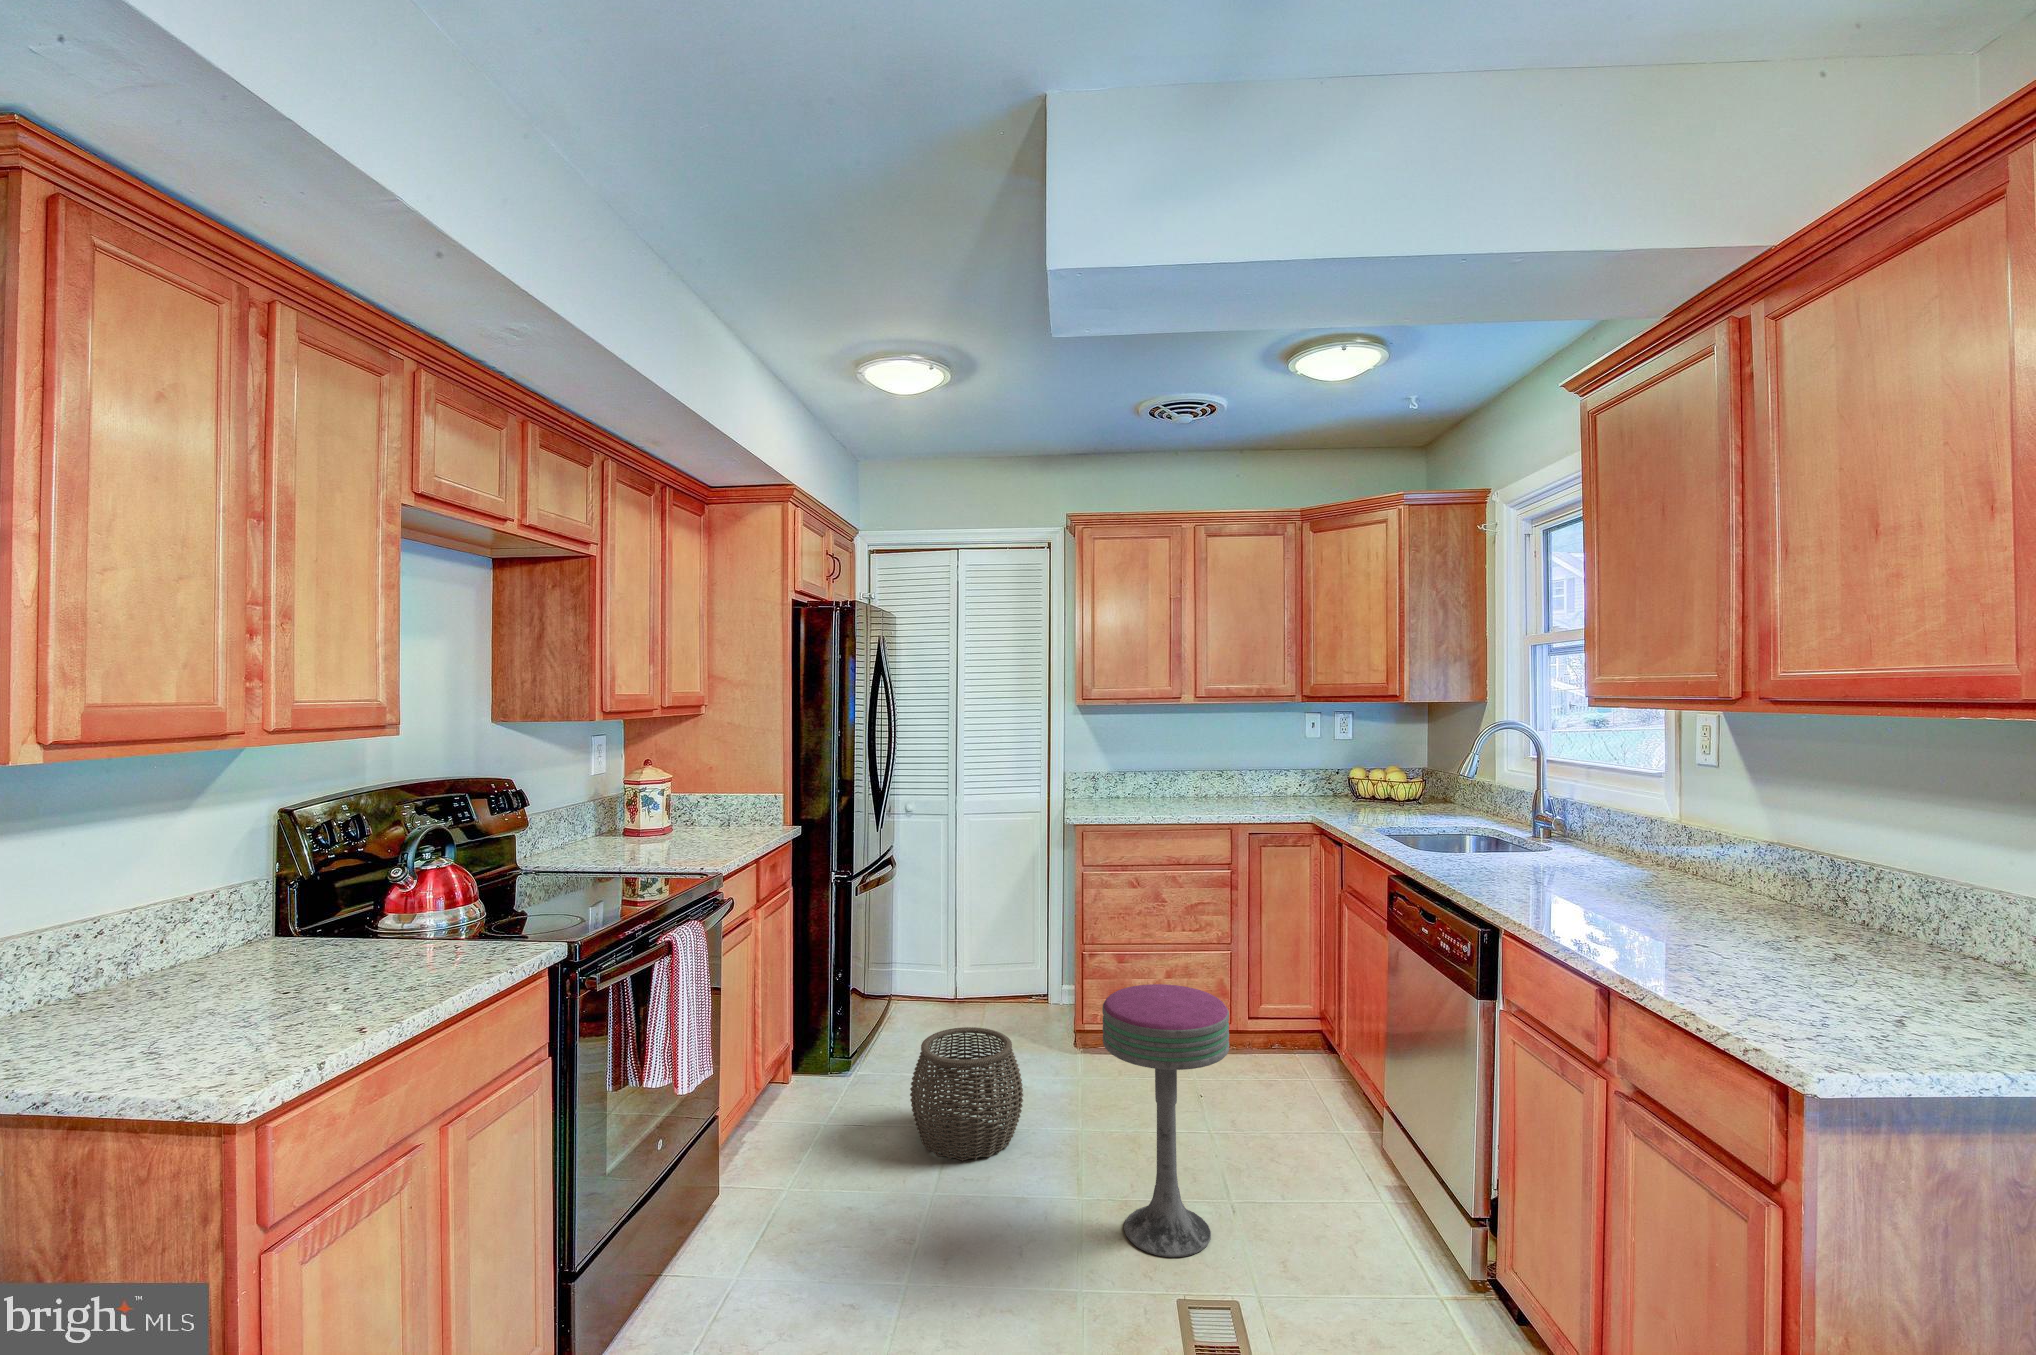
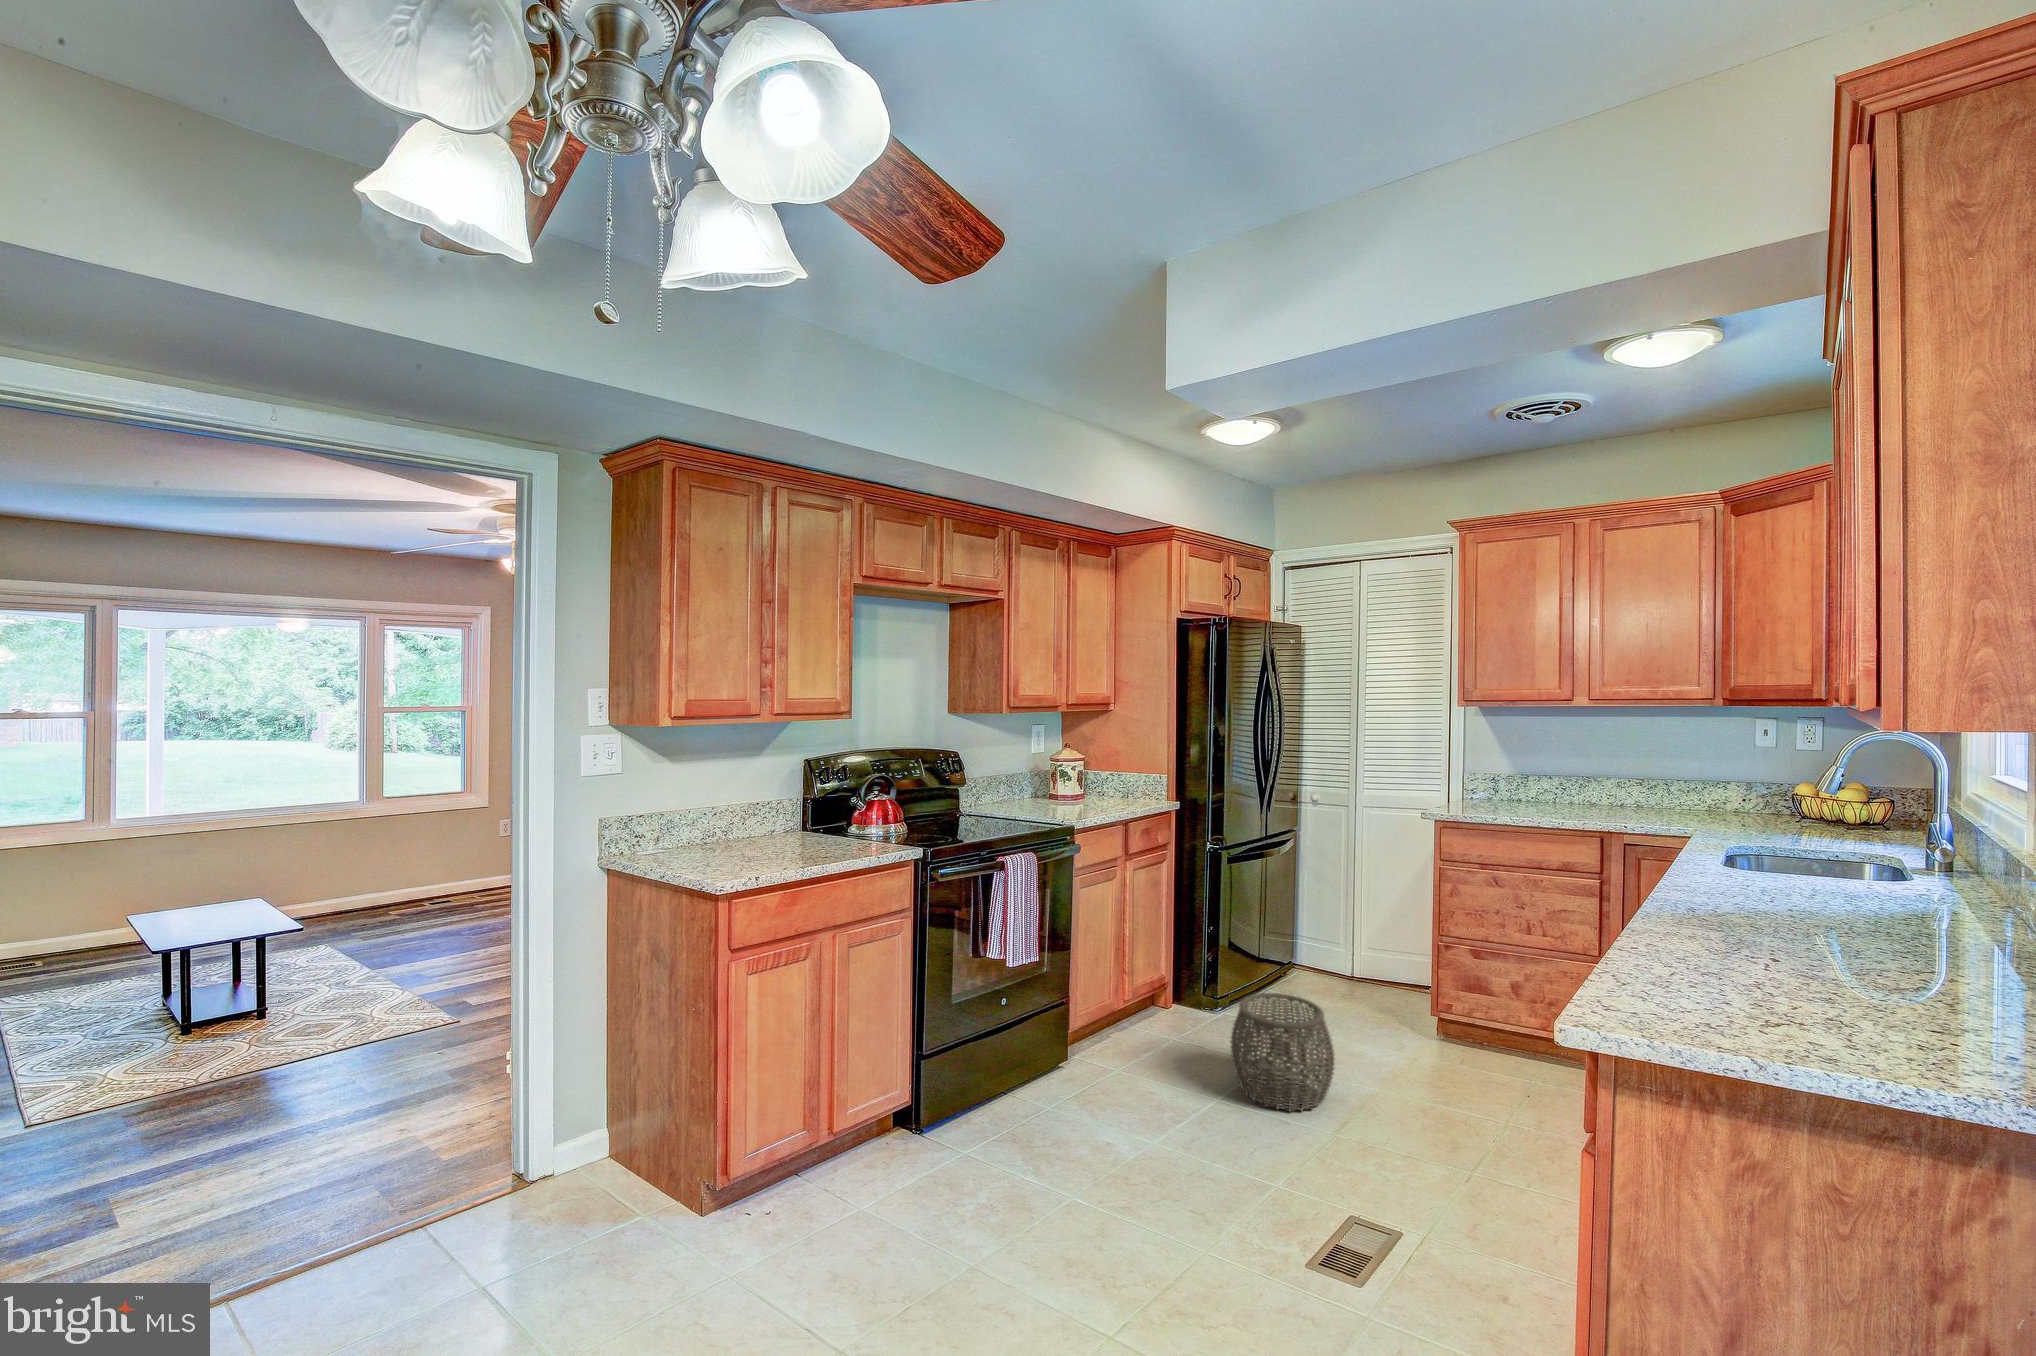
bar stool: present [1102,984,1229,1257] -> none [1347,984,1485,1260]

